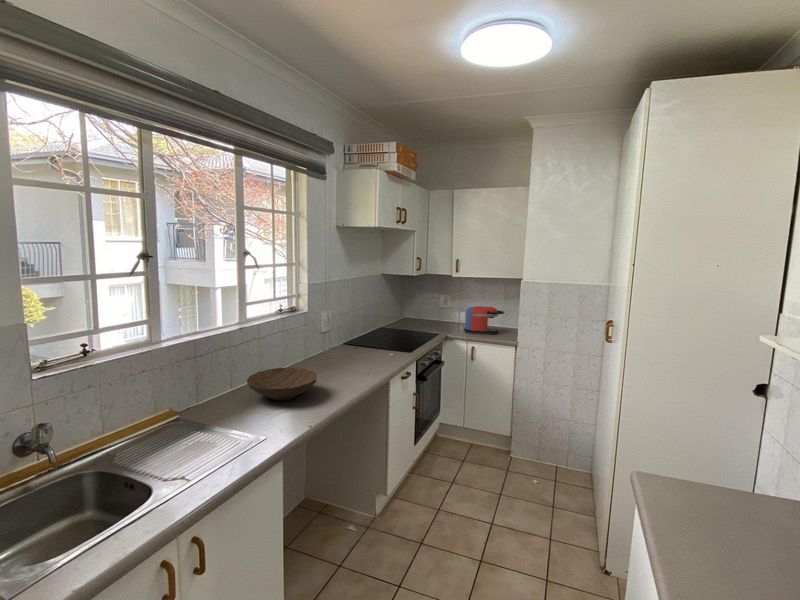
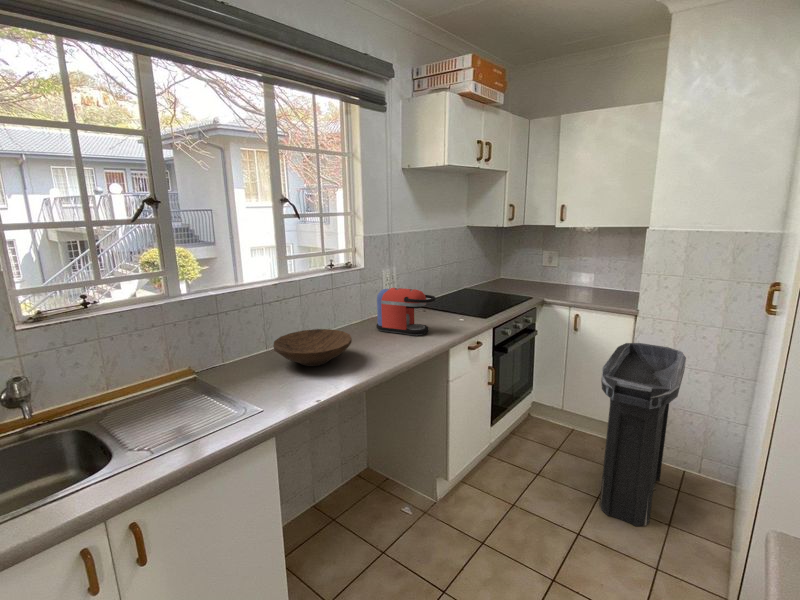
coffee maker: present [464,306,504,334] -> present [376,288,436,336]
trash can: none [502,368,555,511] -> present [599,343,686,526]

